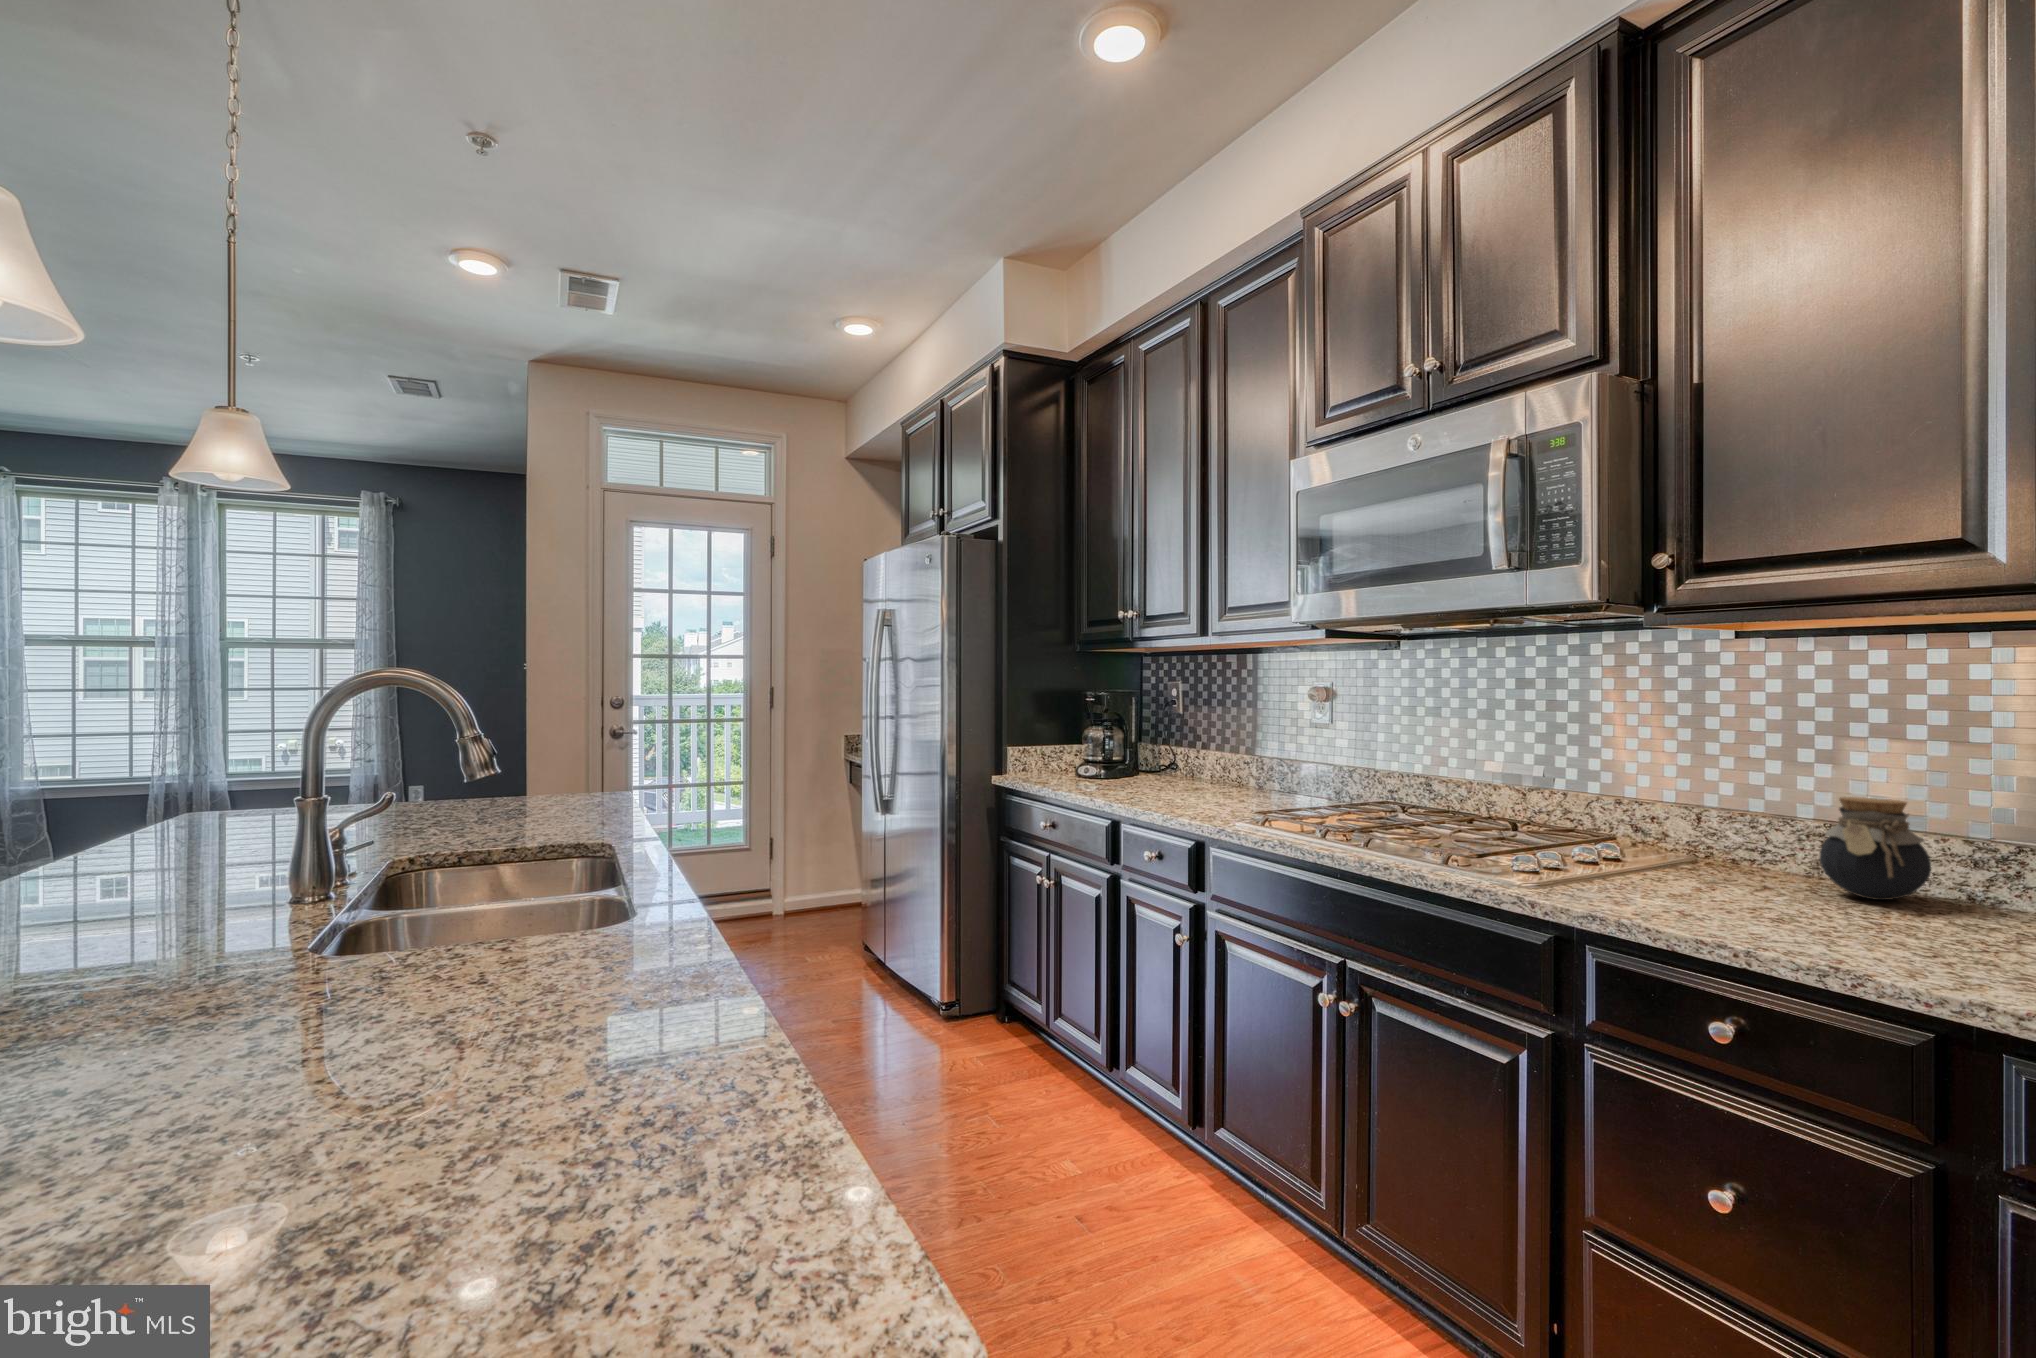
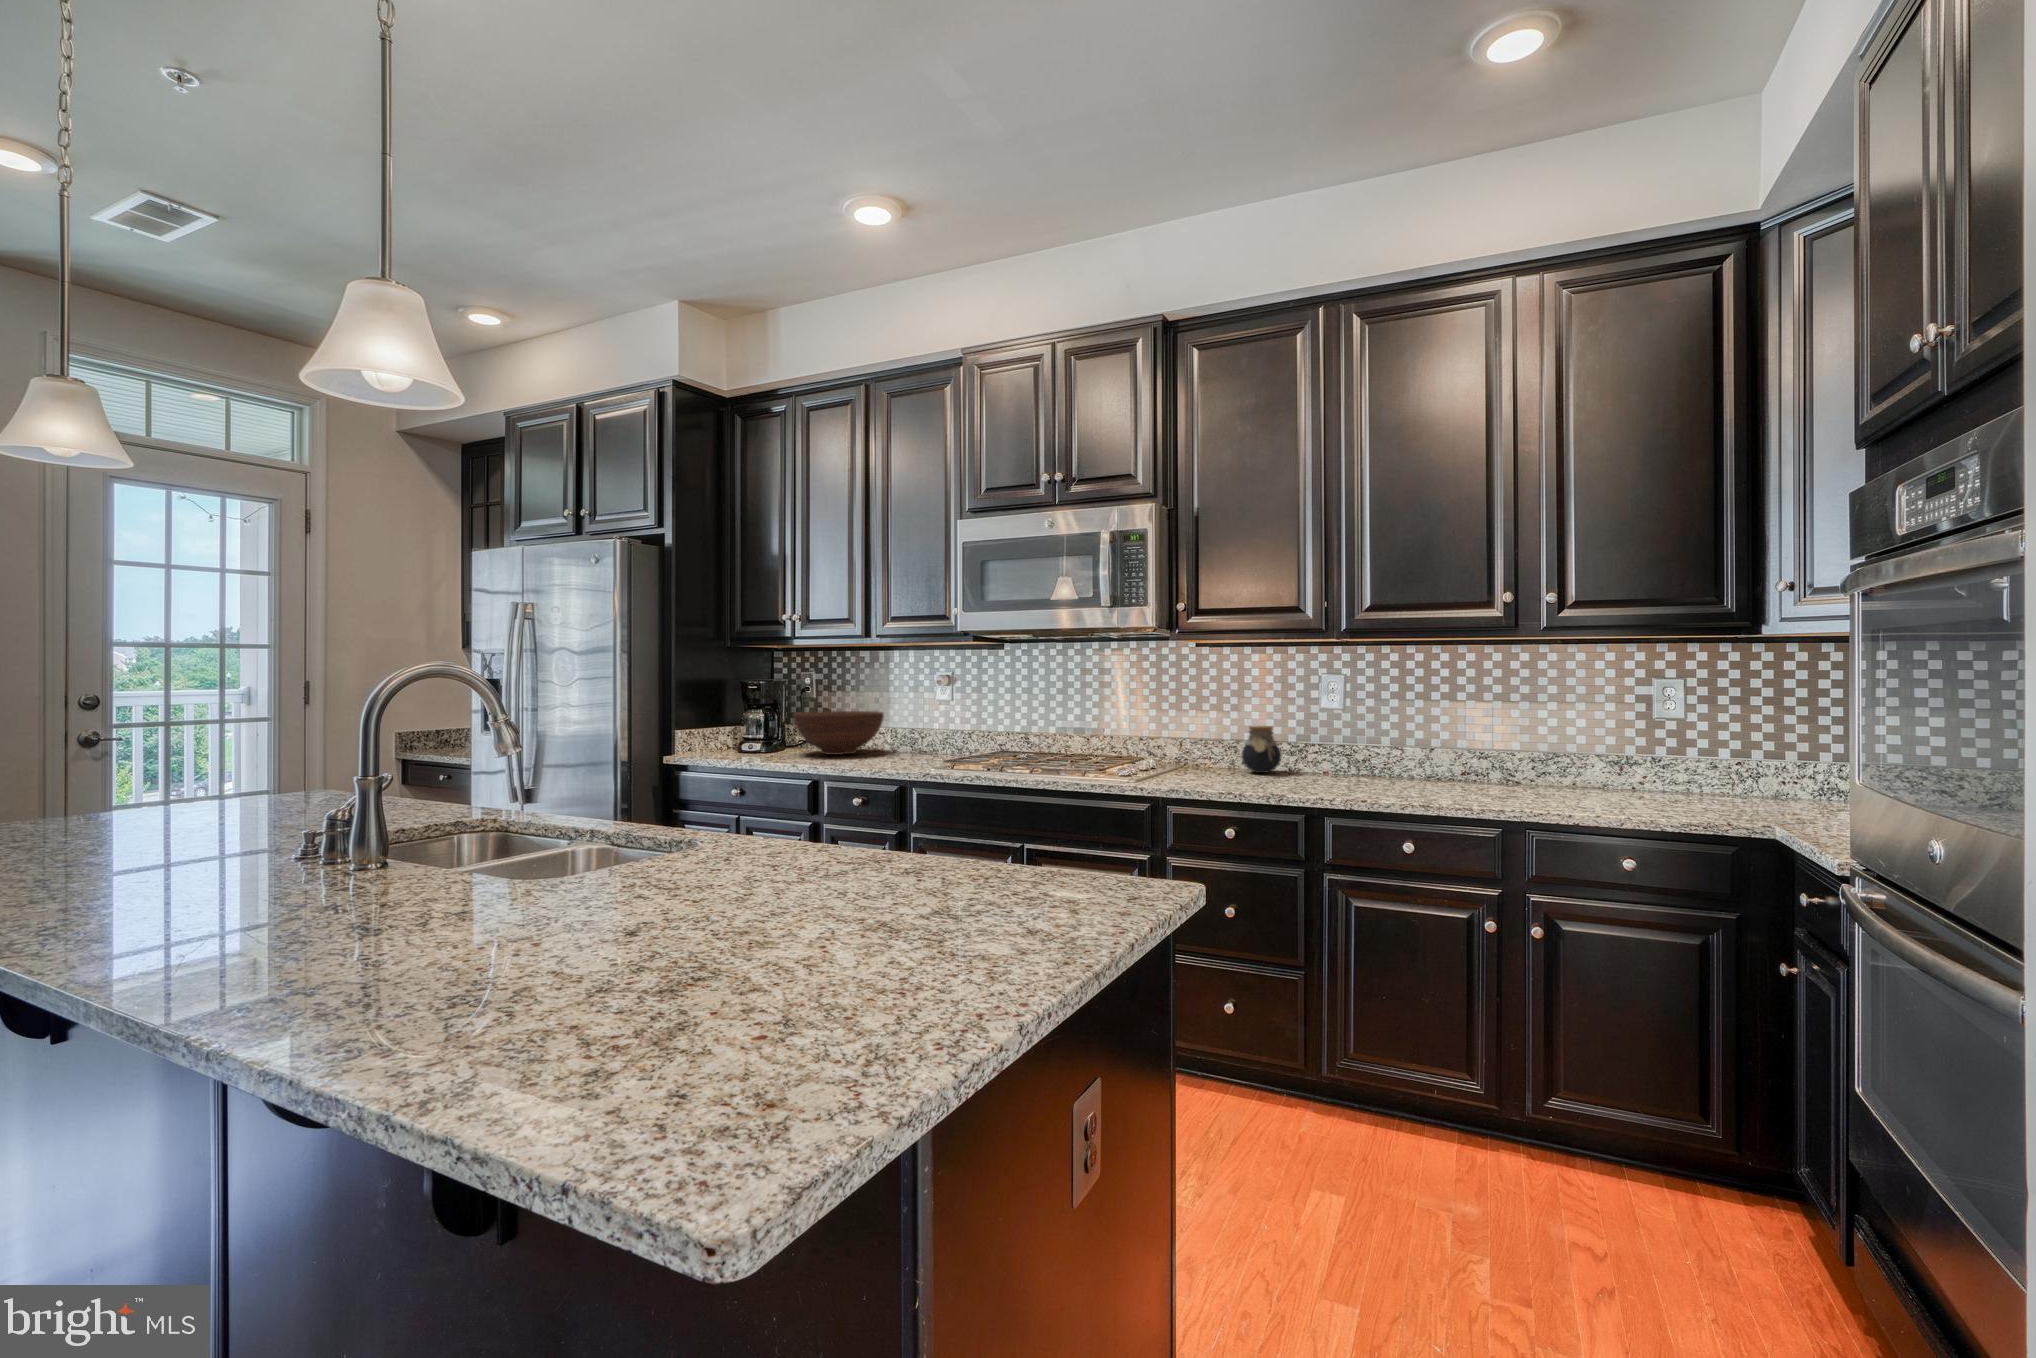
fruit bowl: none [1120,732,1237,789] -> present [793,711,884,755]

